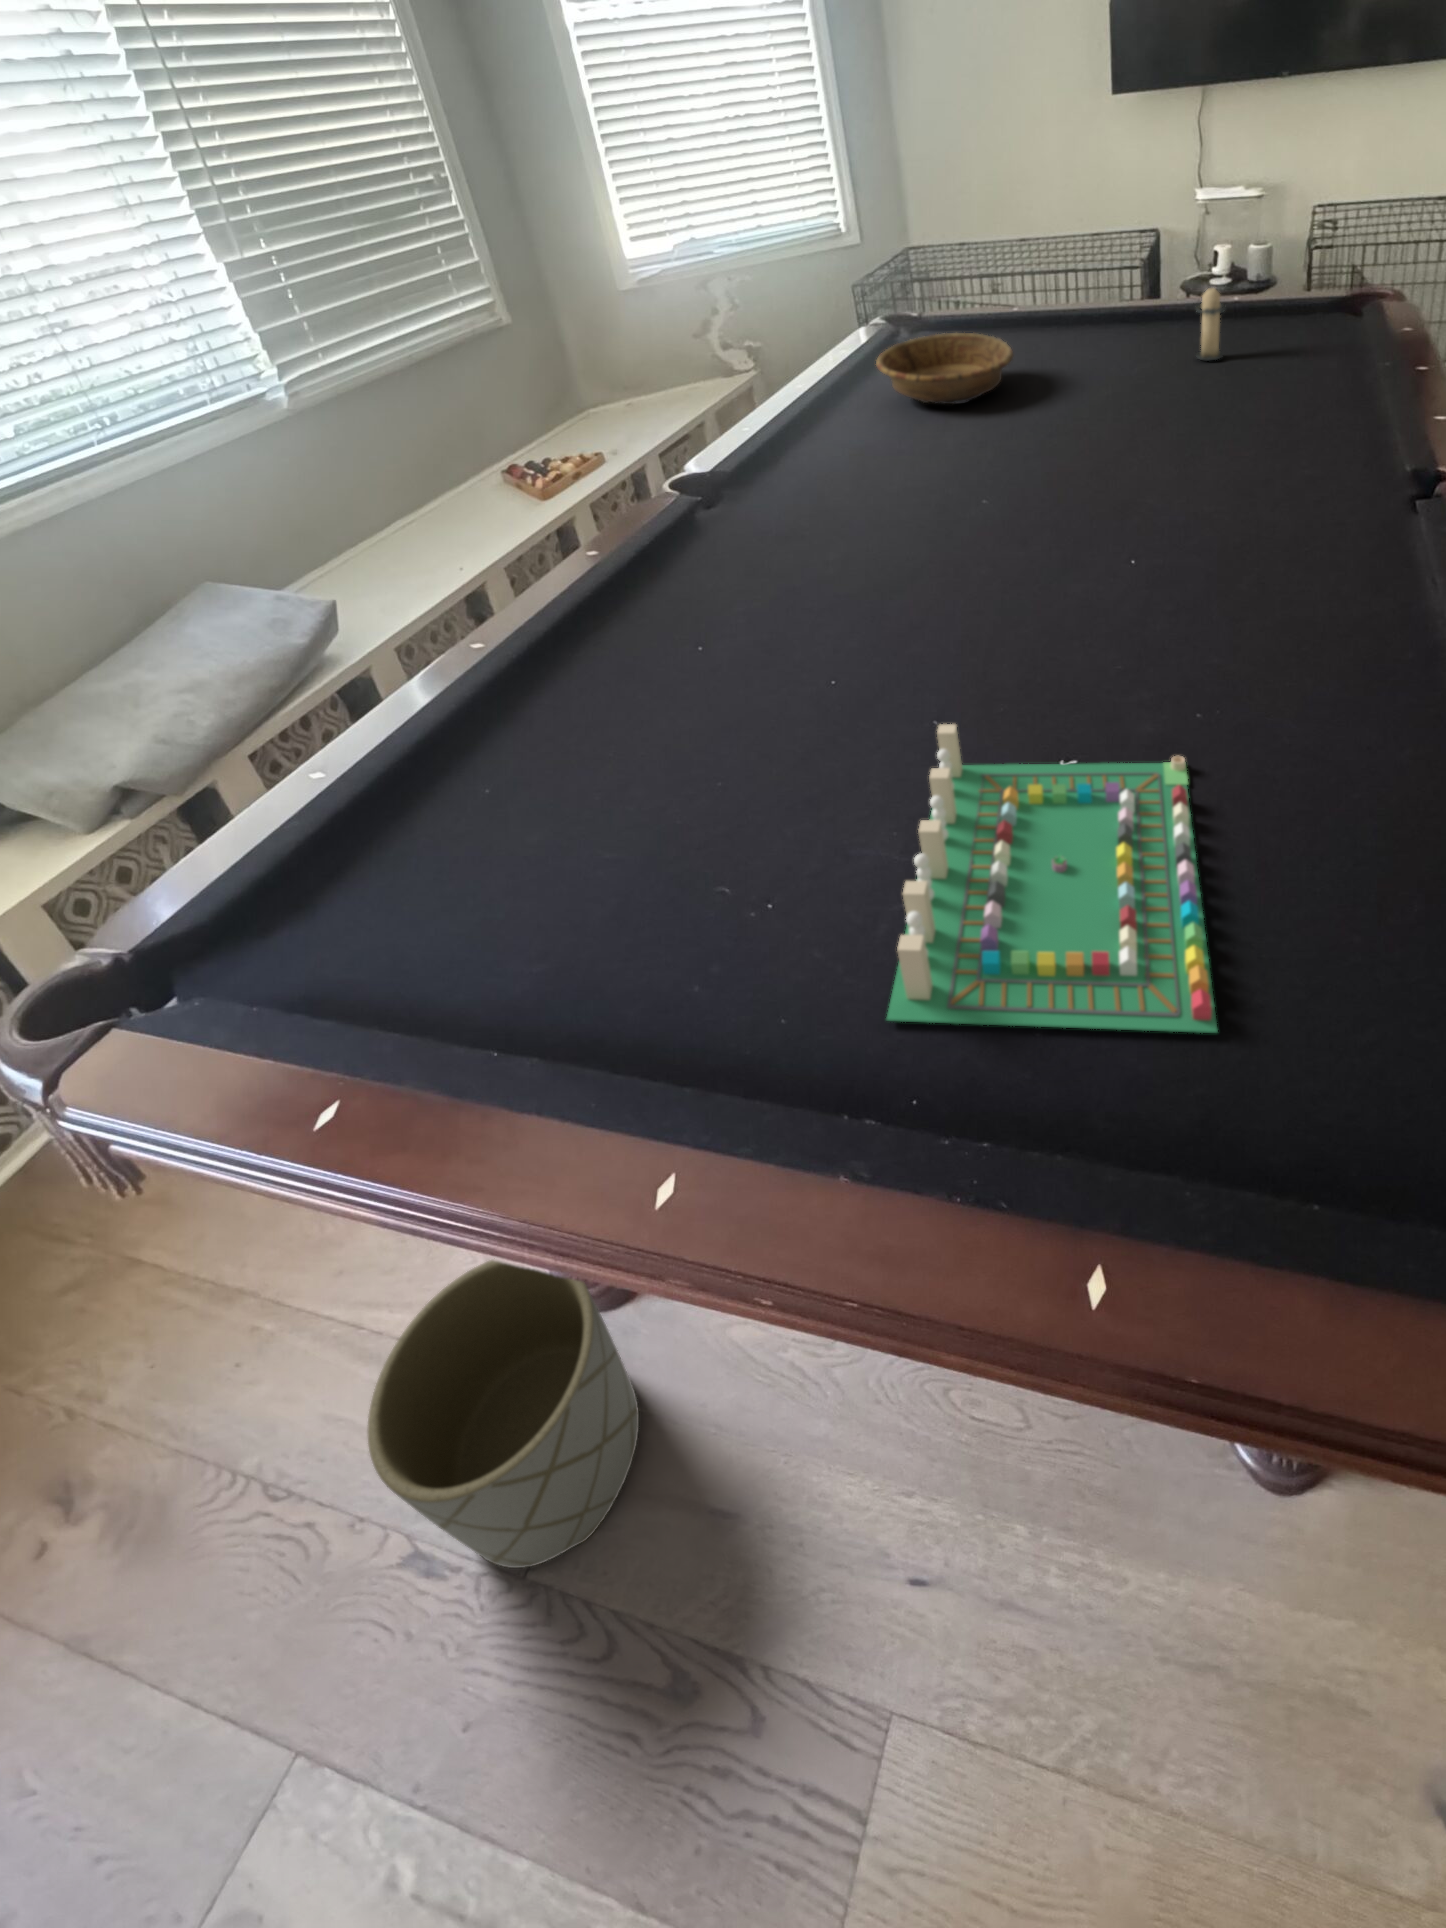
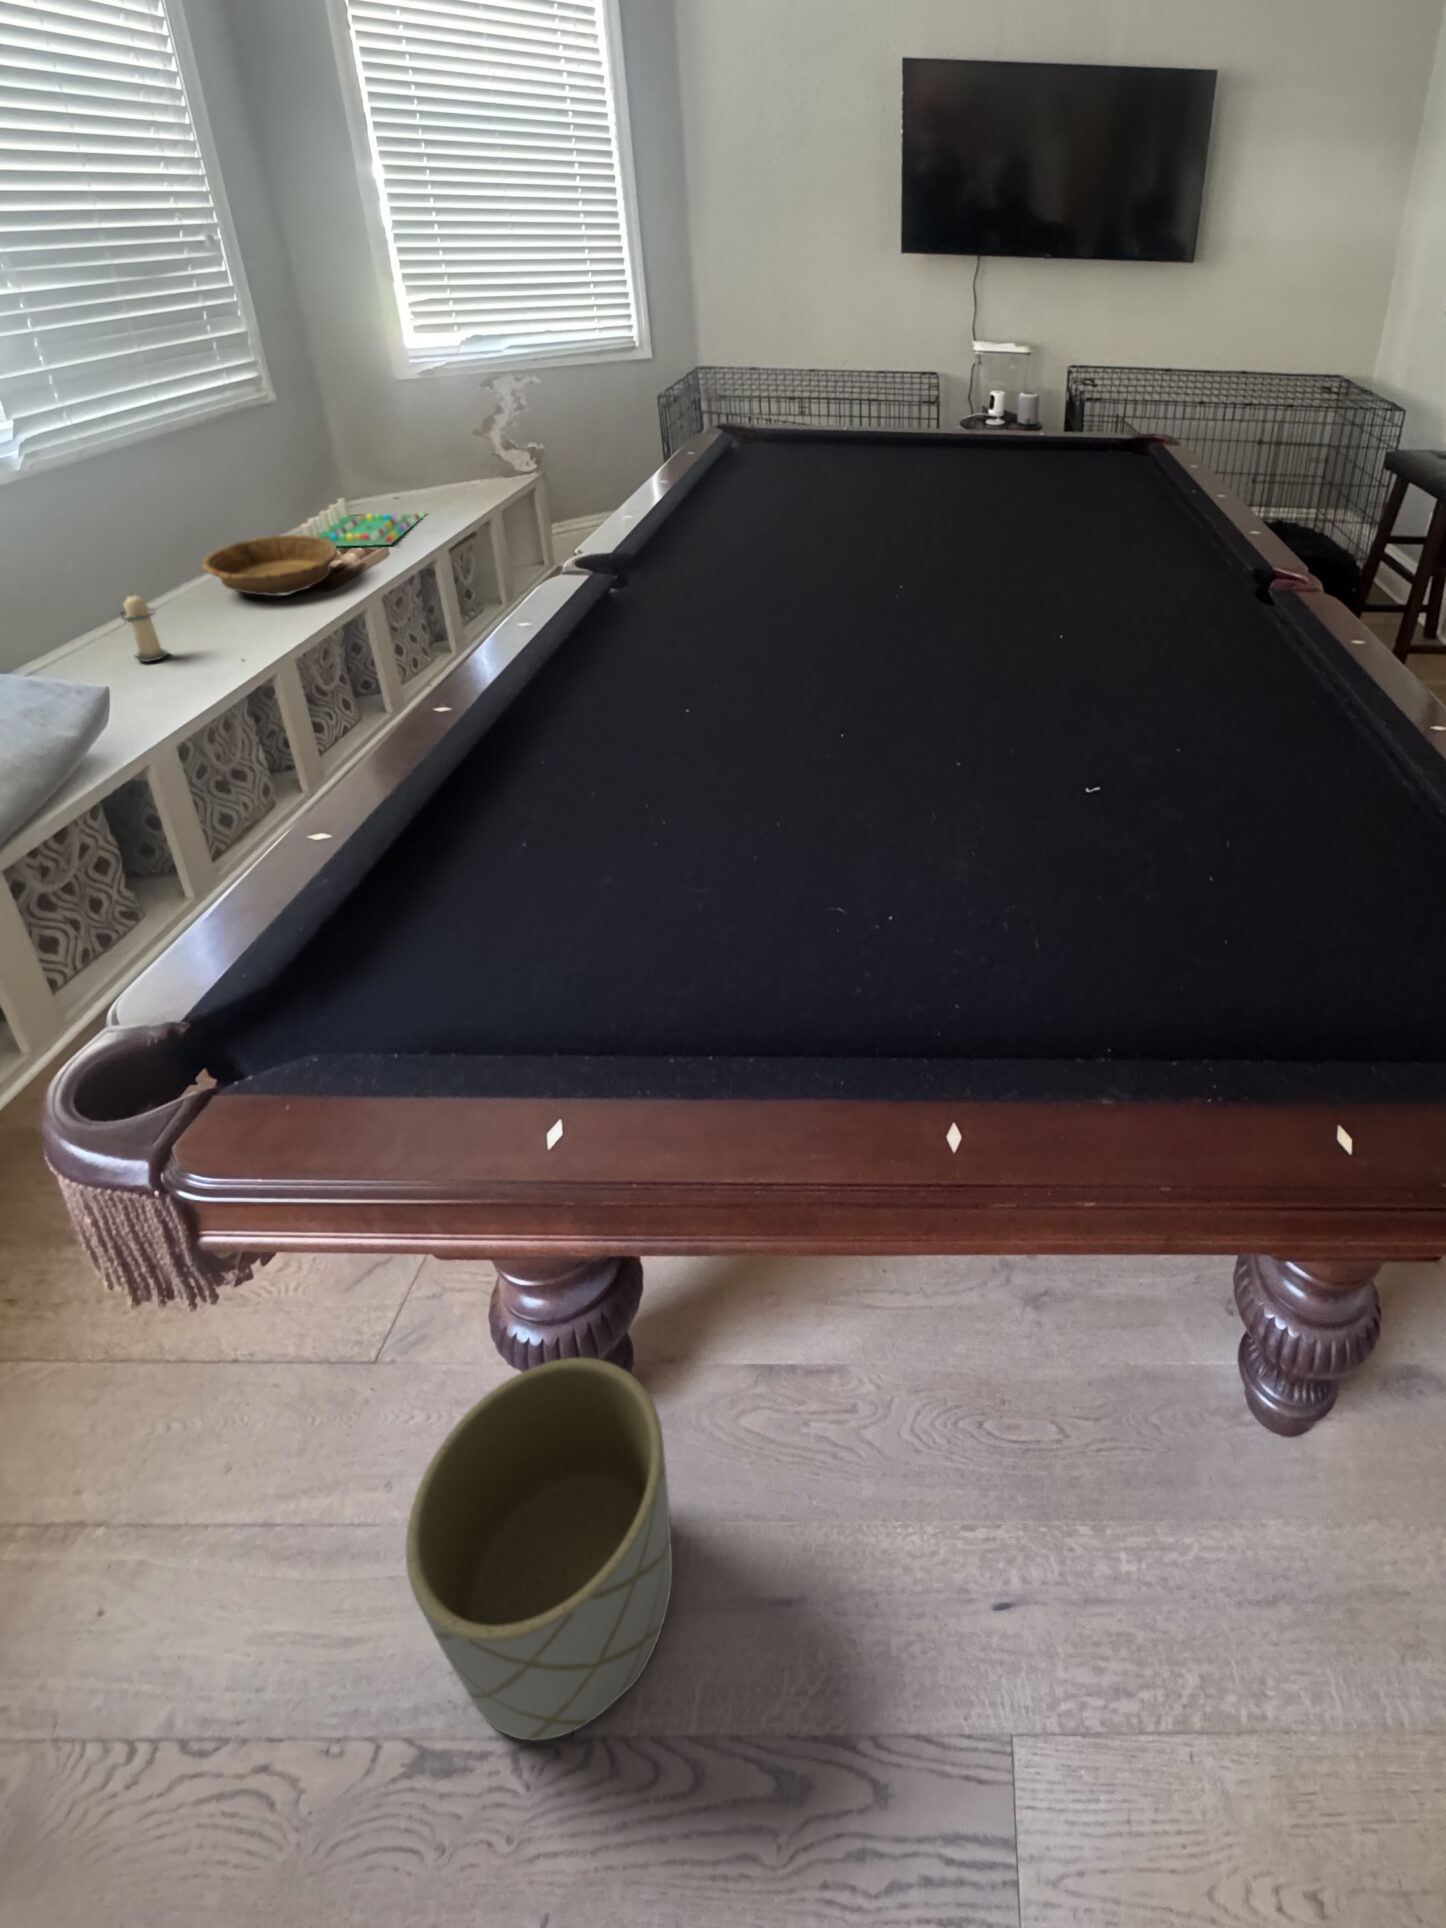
candle: present [1196,288,1226,360] -> present [121,592,168,662]
decorative bowl: present [876,333,1013,404] -> present [202,535,338,596]
board game: present [887,724,1217,1033] -> present [301,499,426,546]

